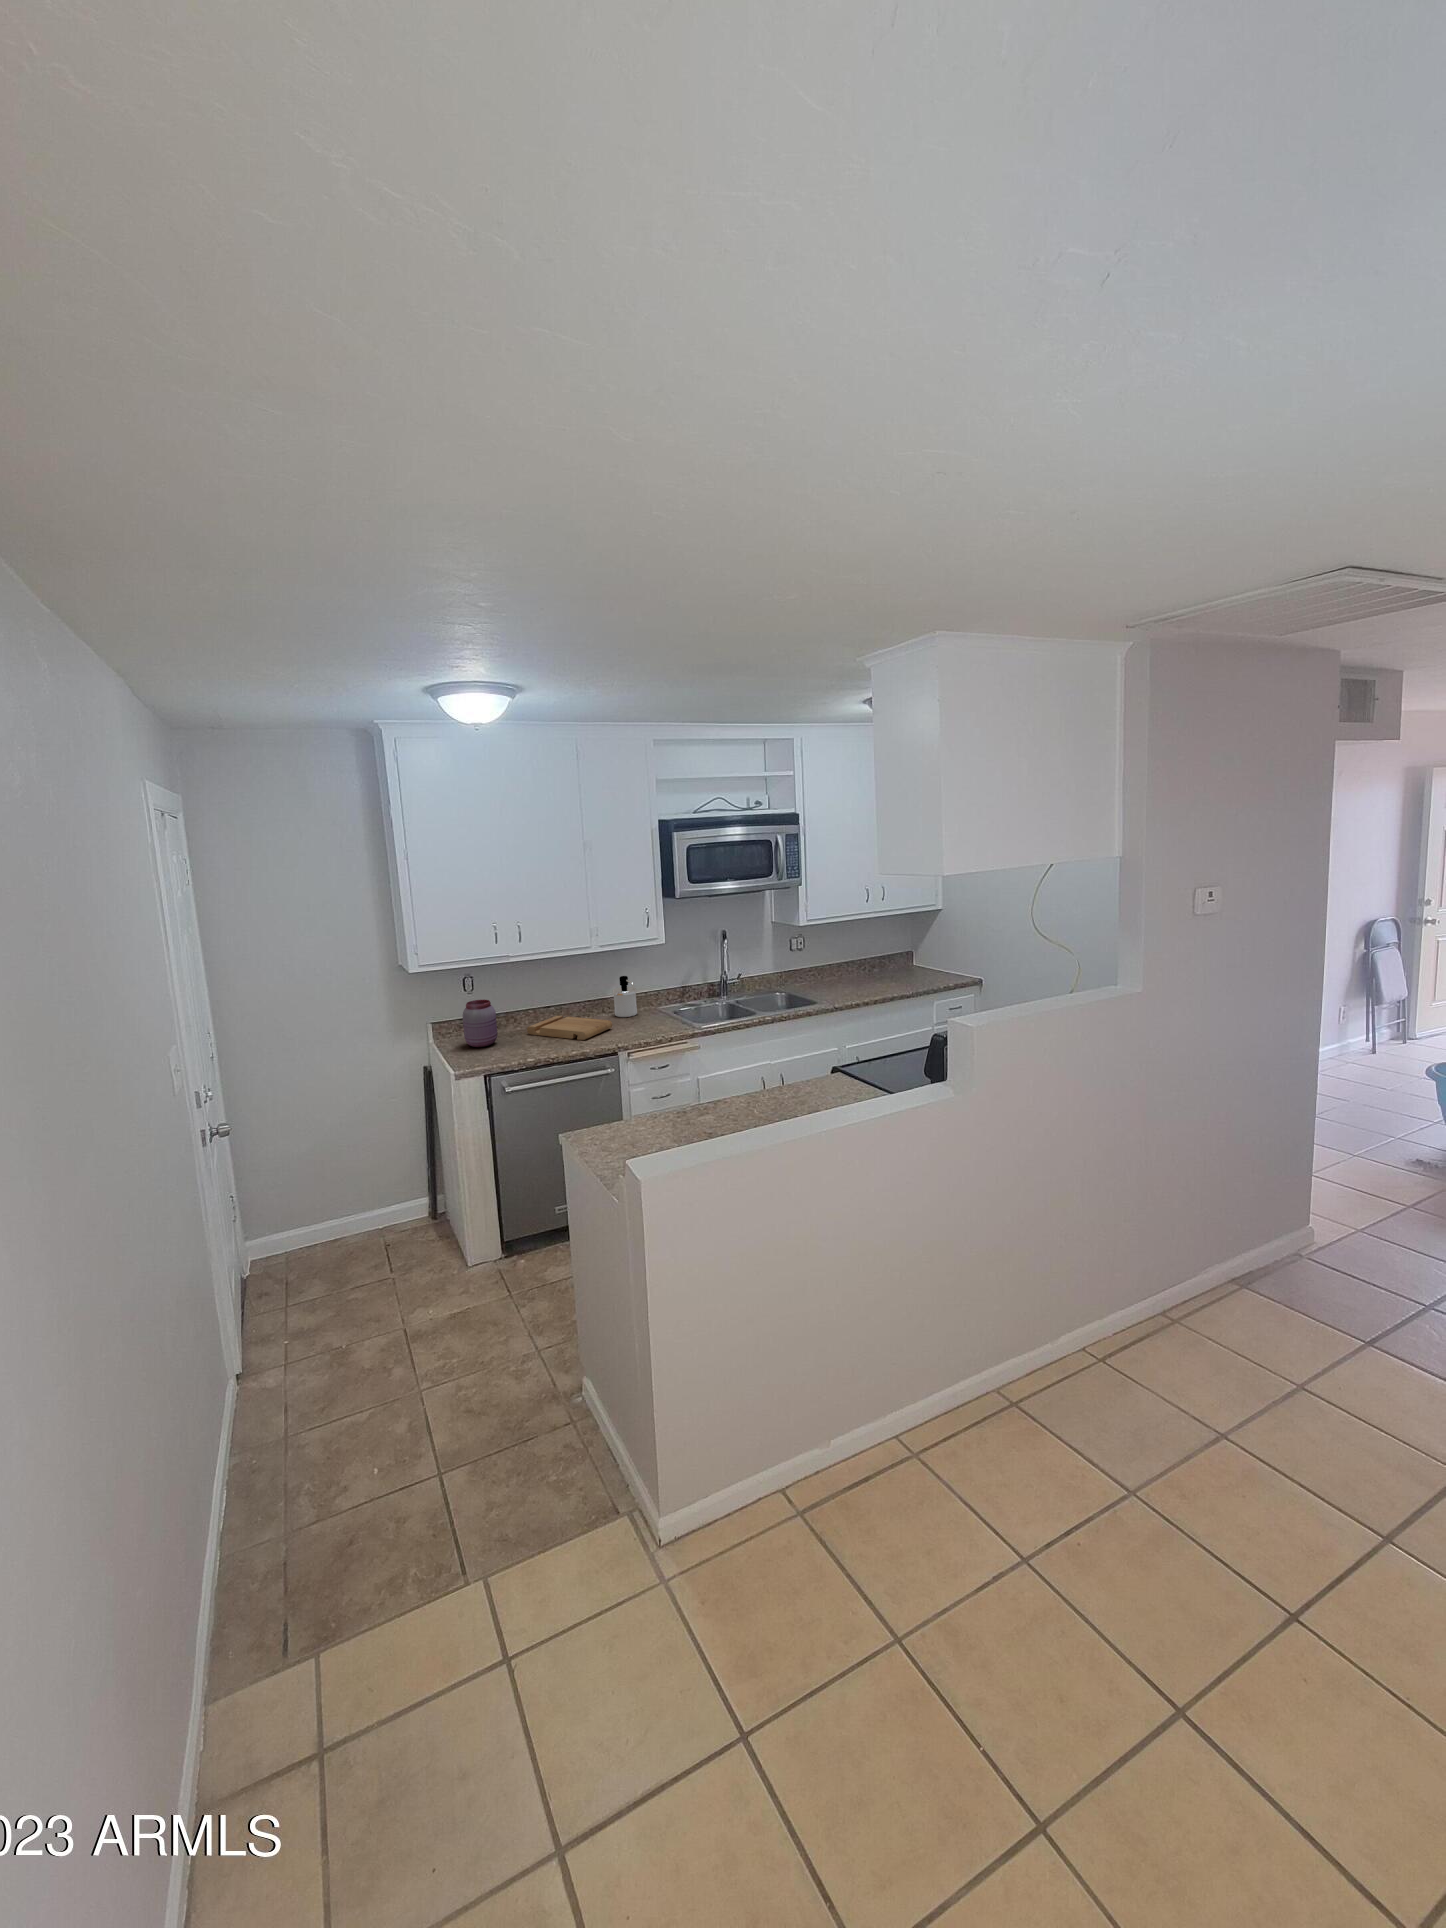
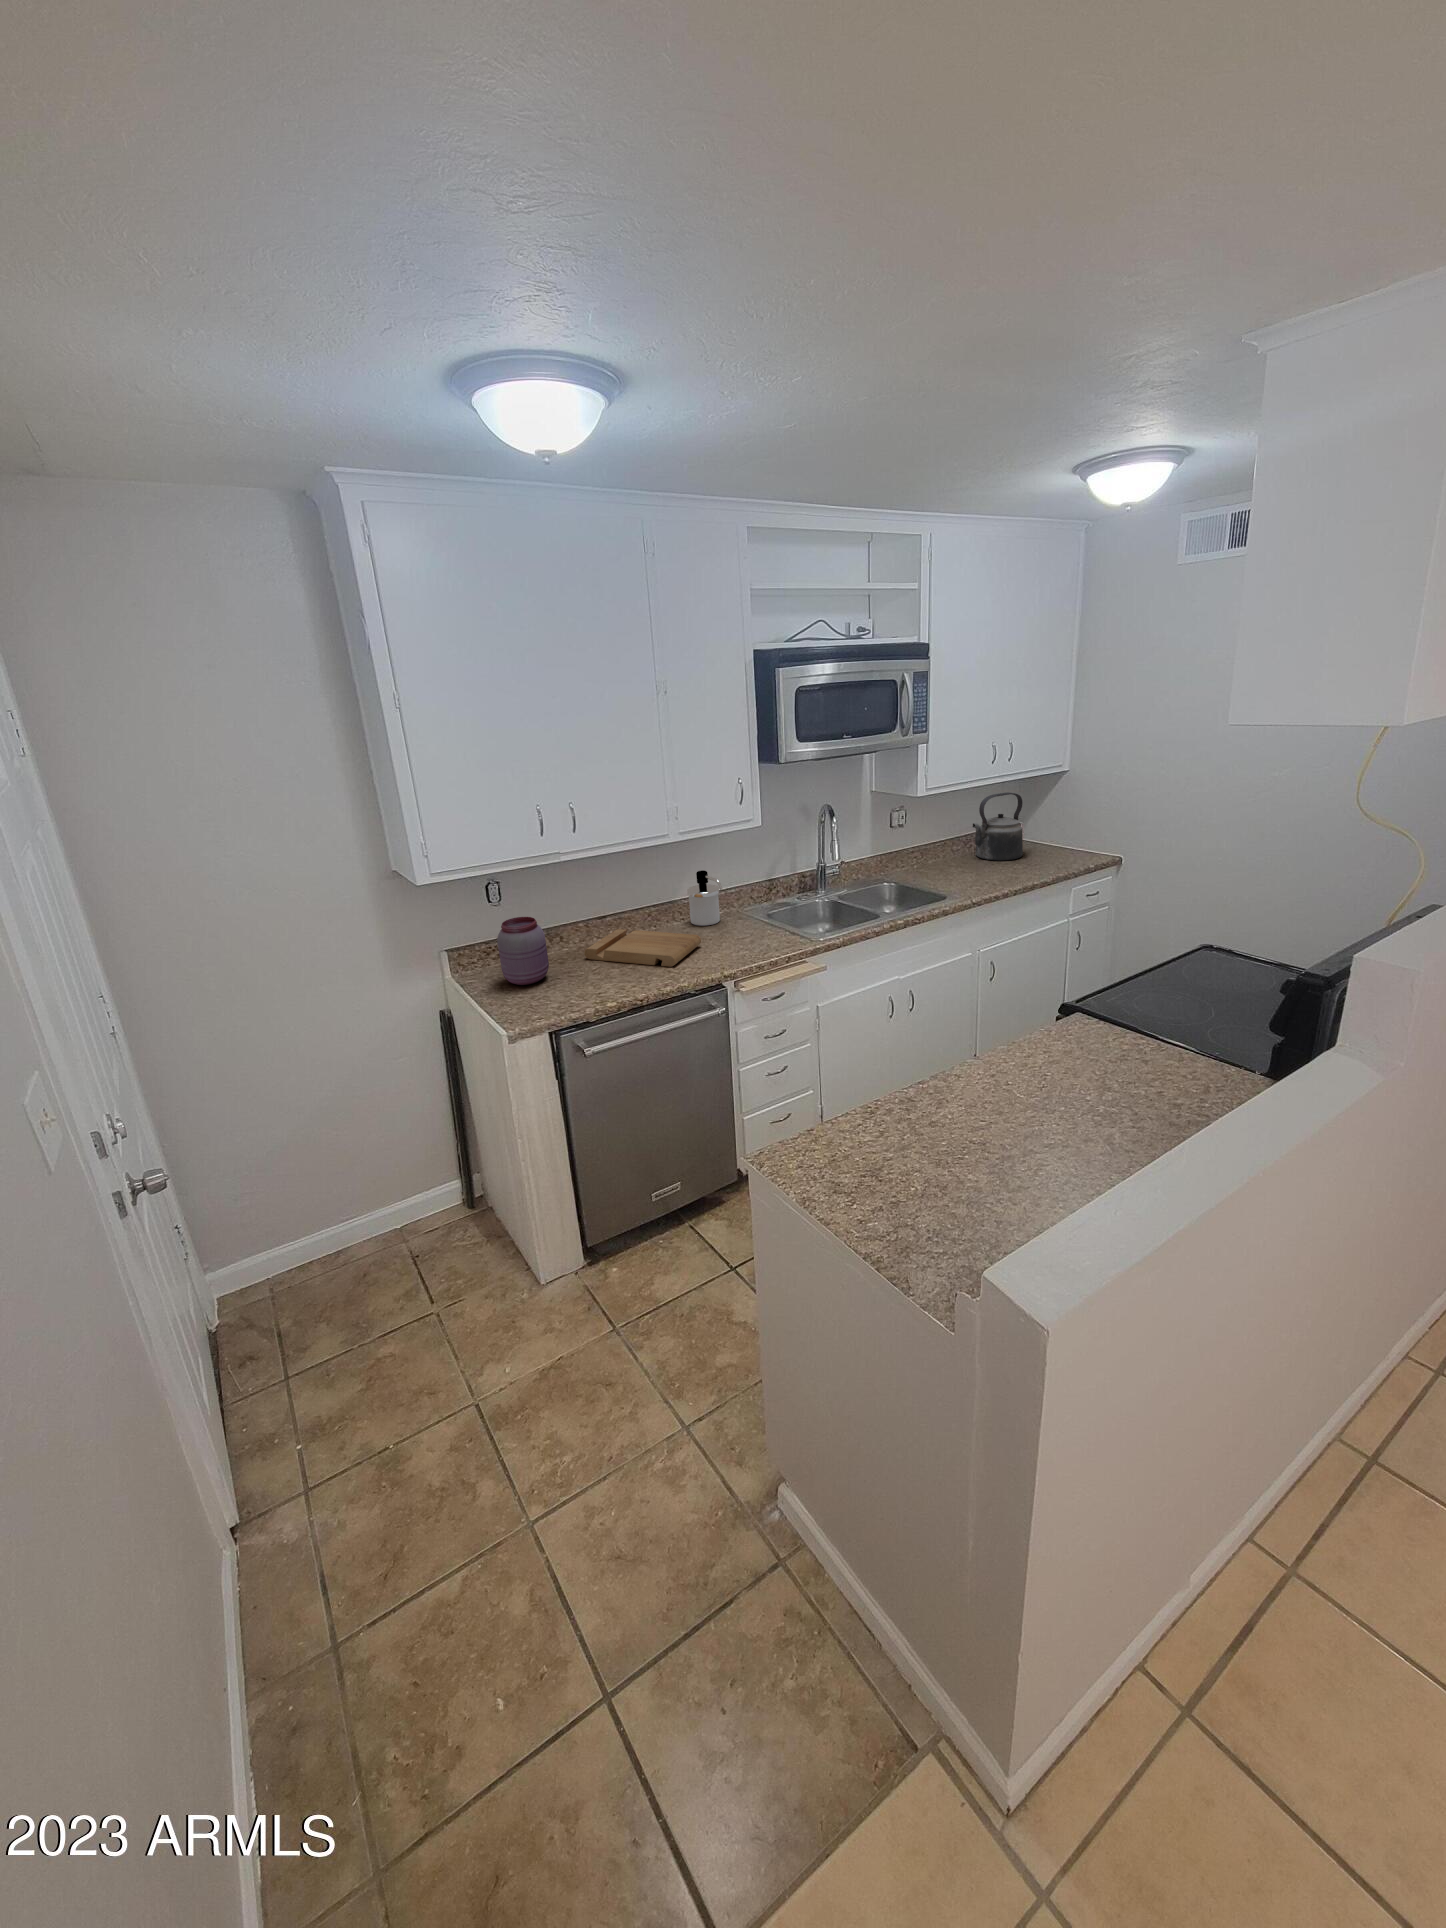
kettle: none [860,926,905,981] -> present [972,792,1023,861]

